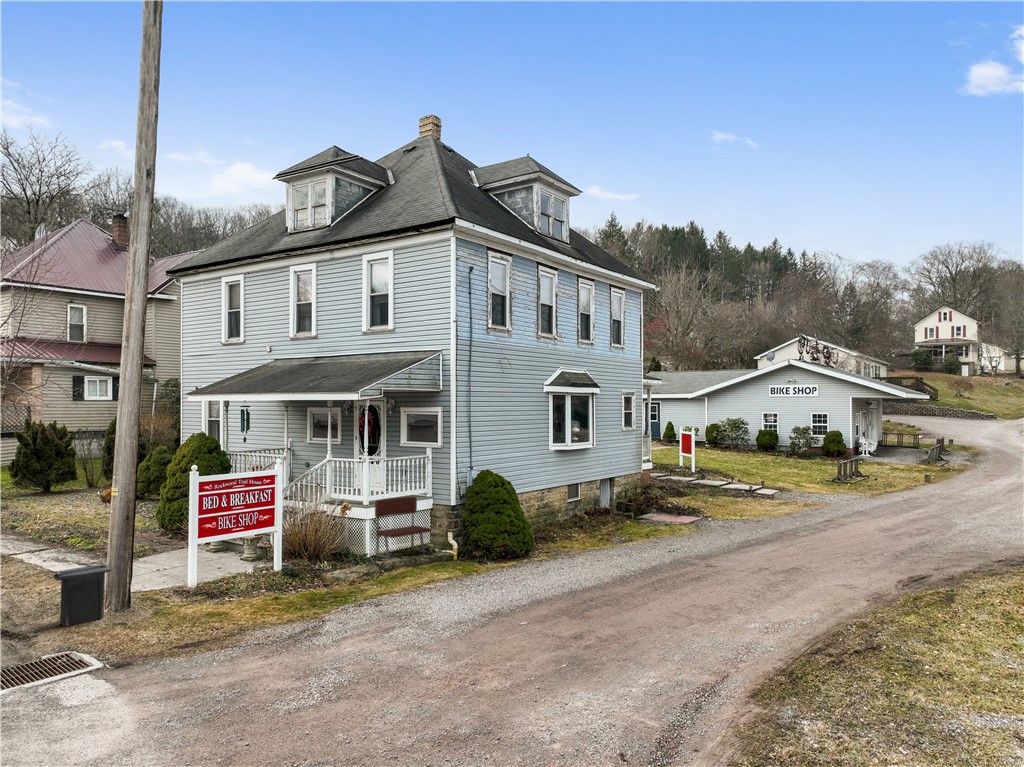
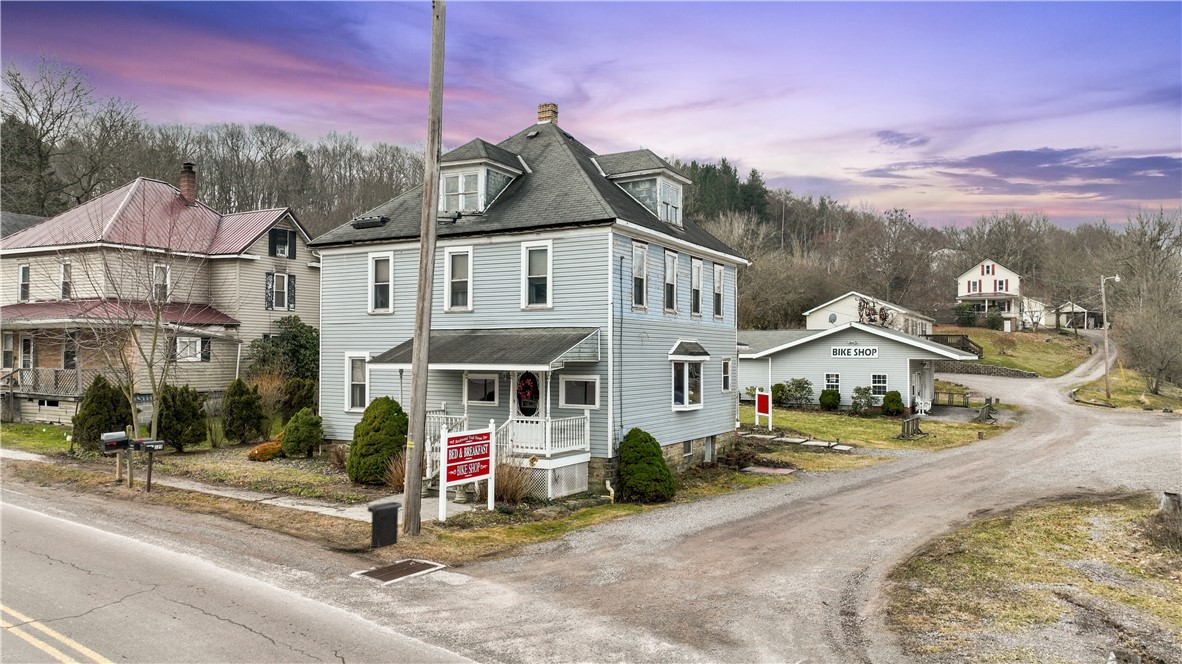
bench: present [375,497,431,559] -> none [553,451,597,502]

